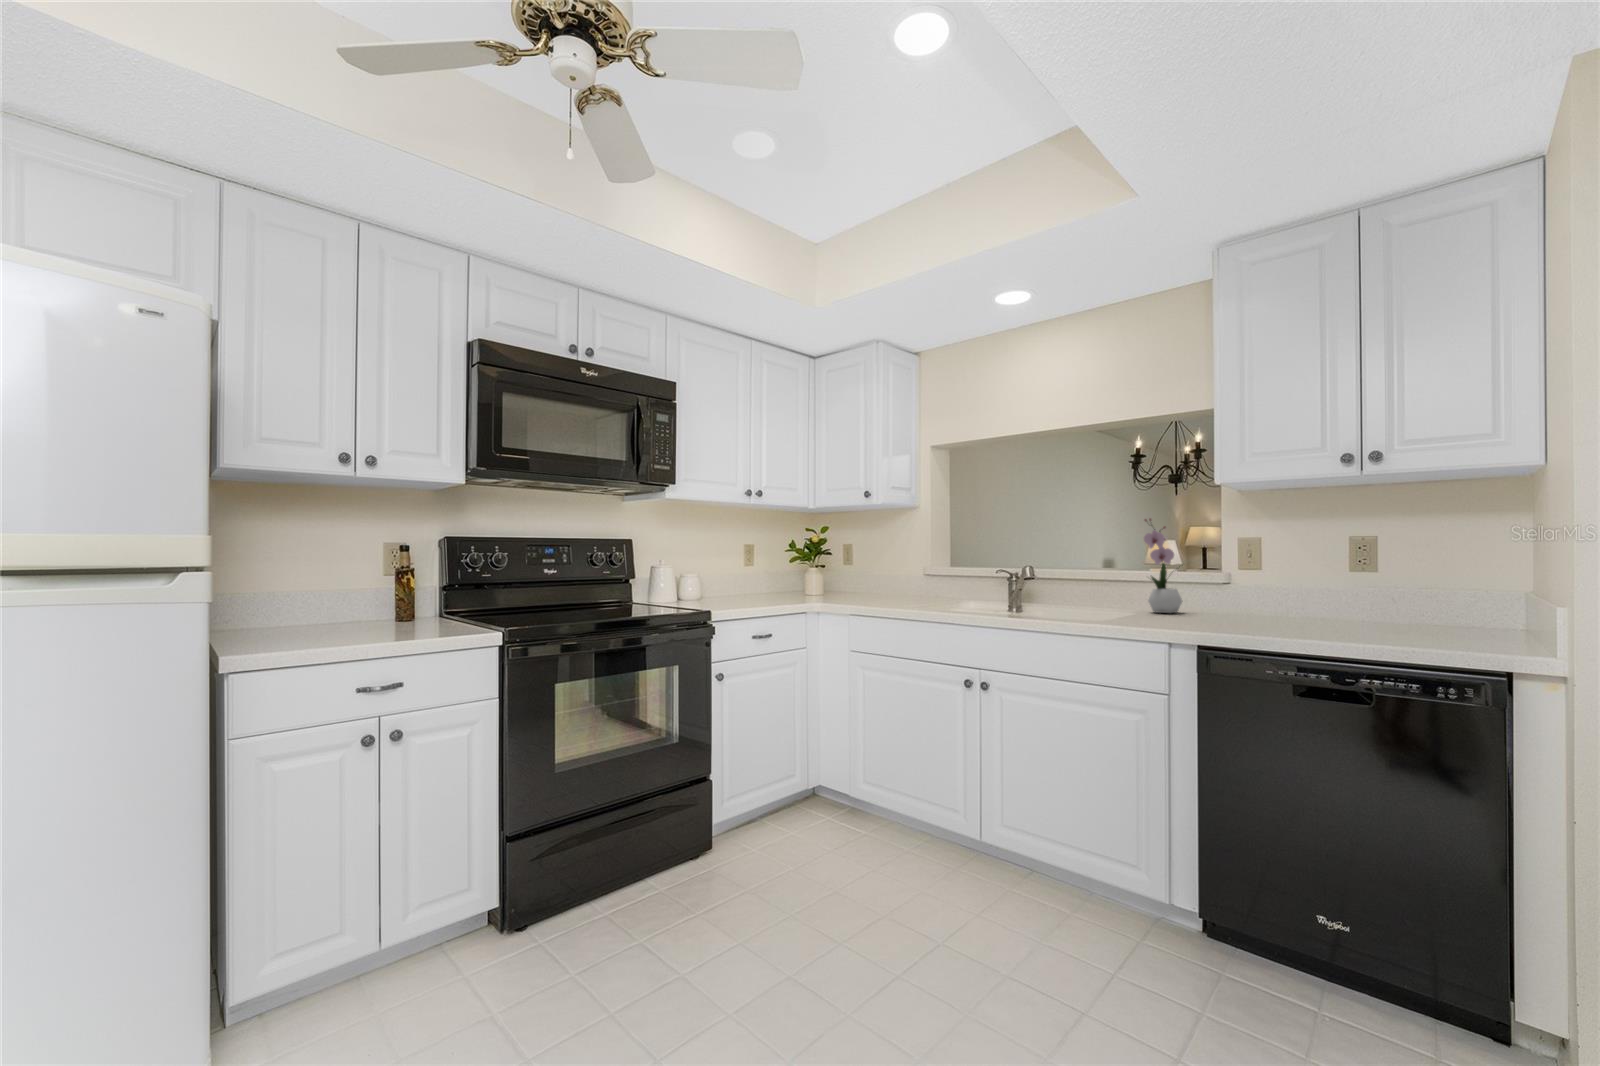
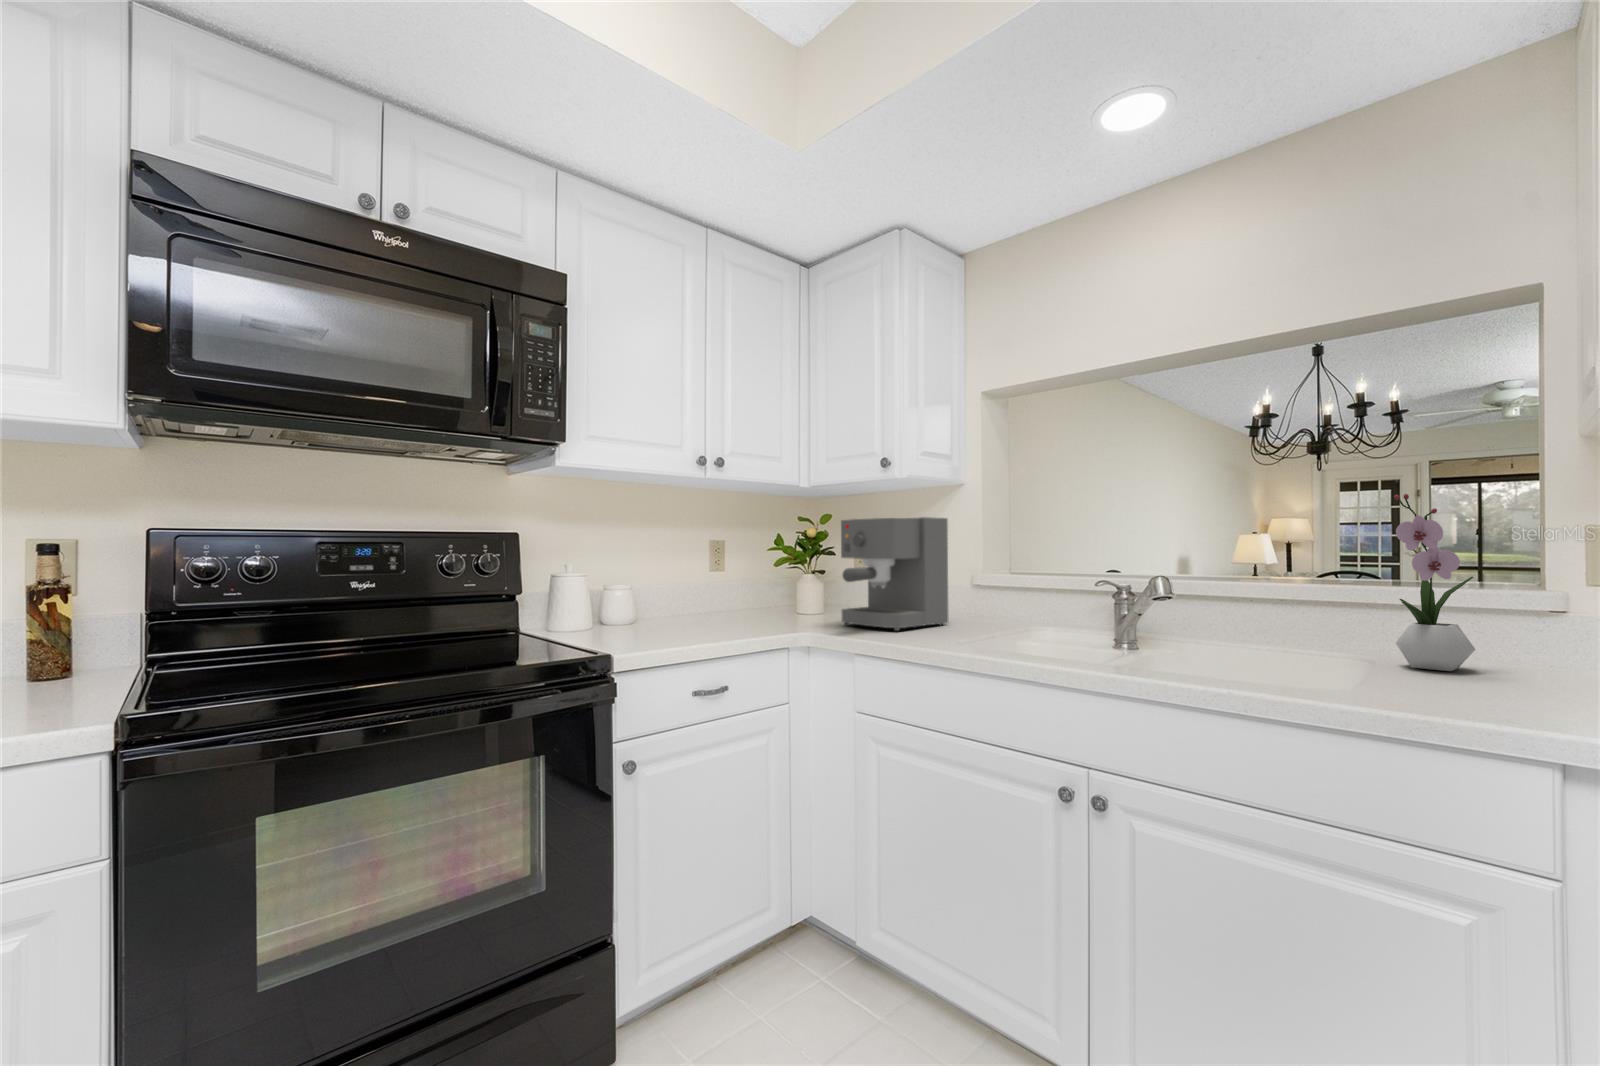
coffee maker: none [837,530,908,603] -> present [841,517,949,631]

